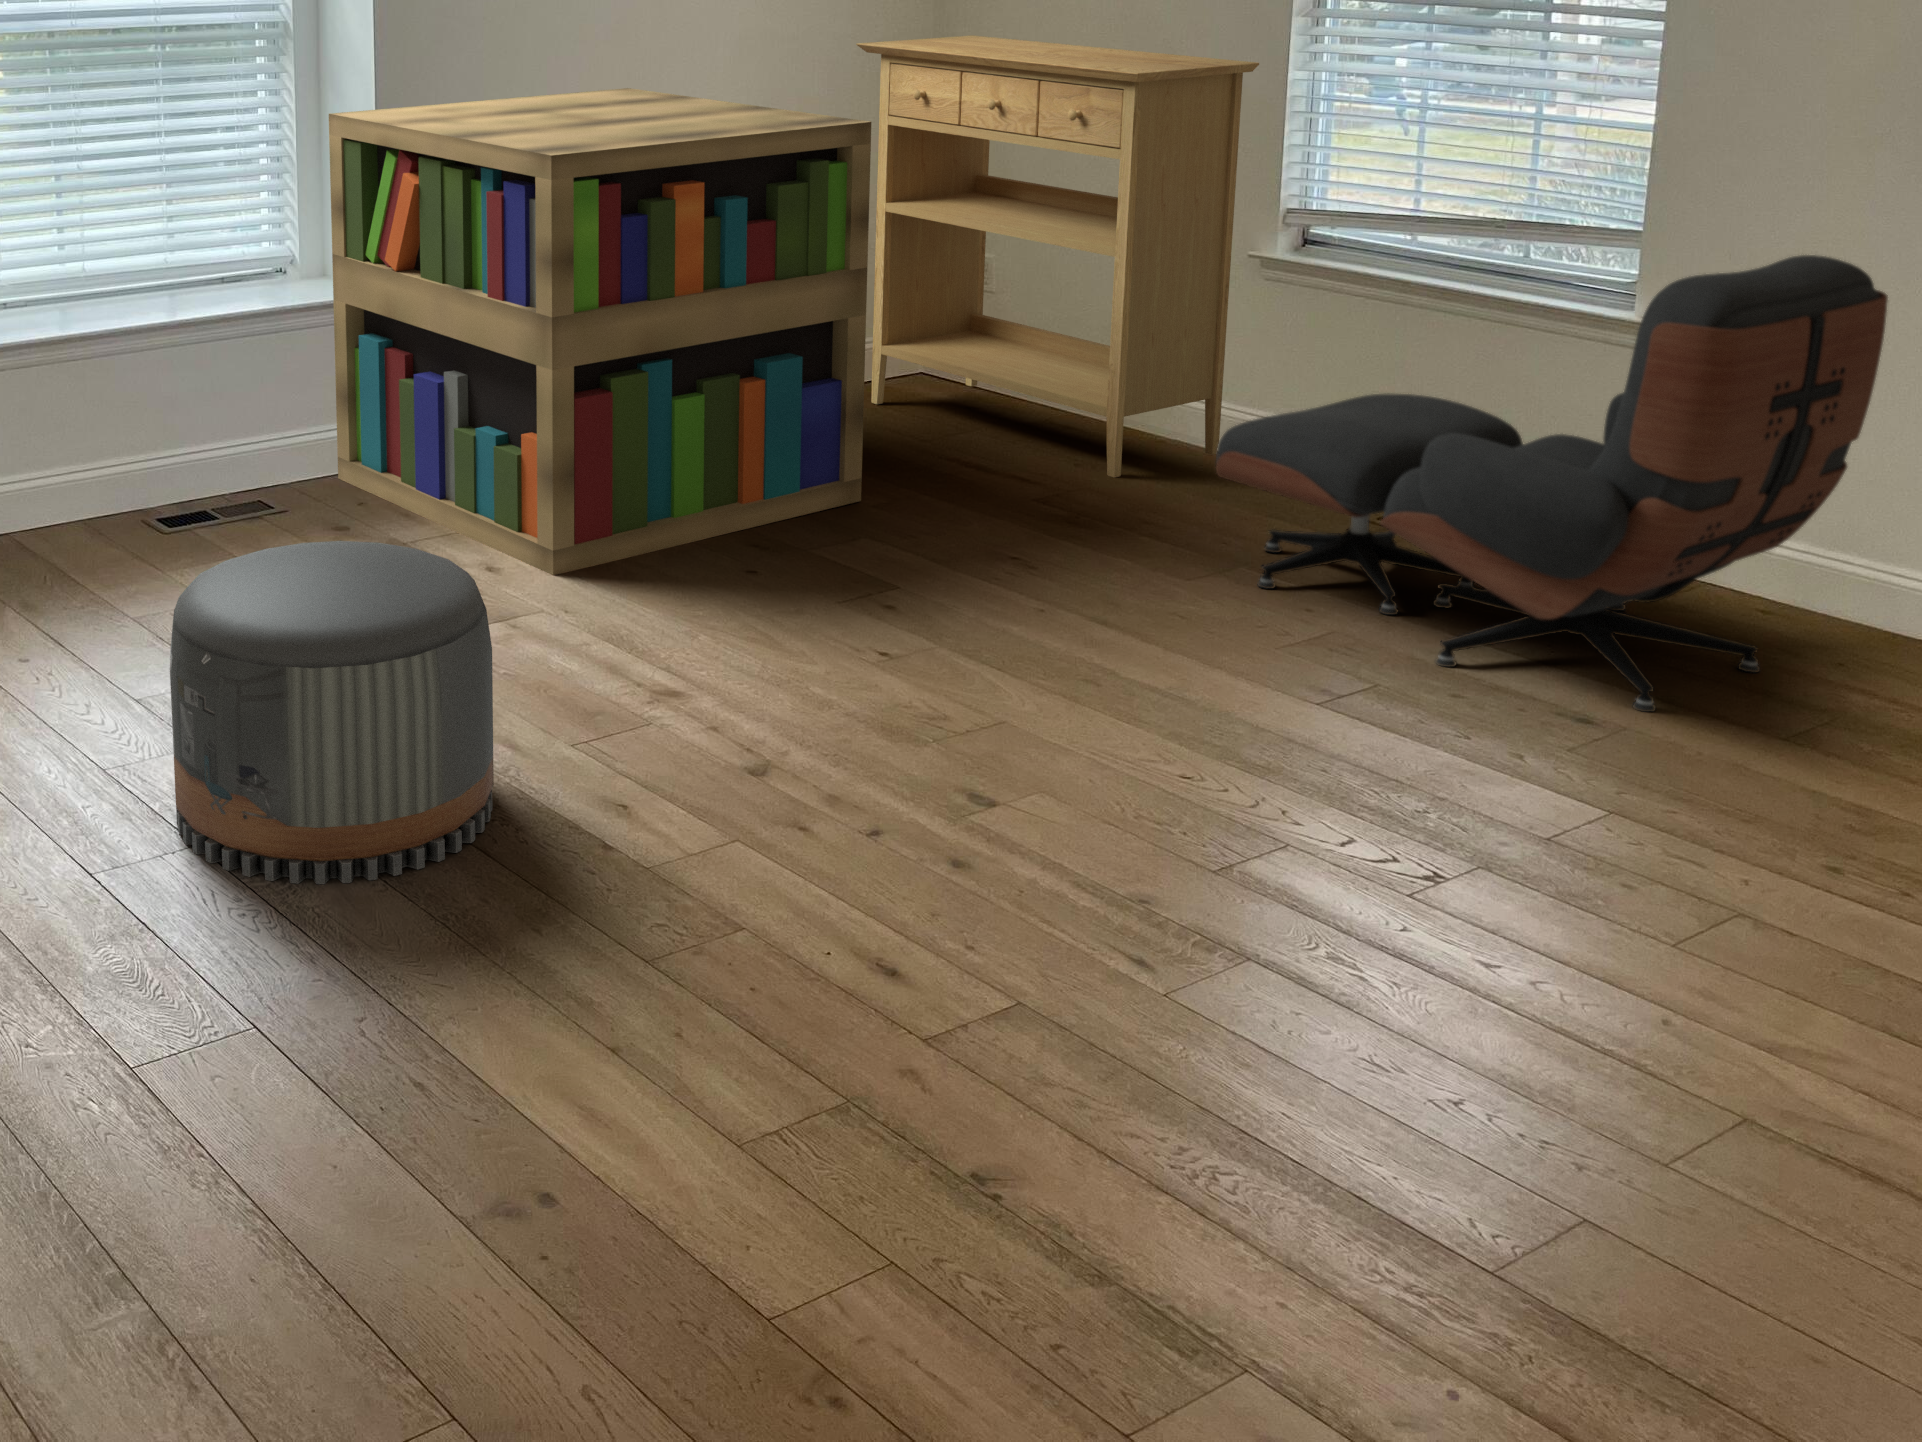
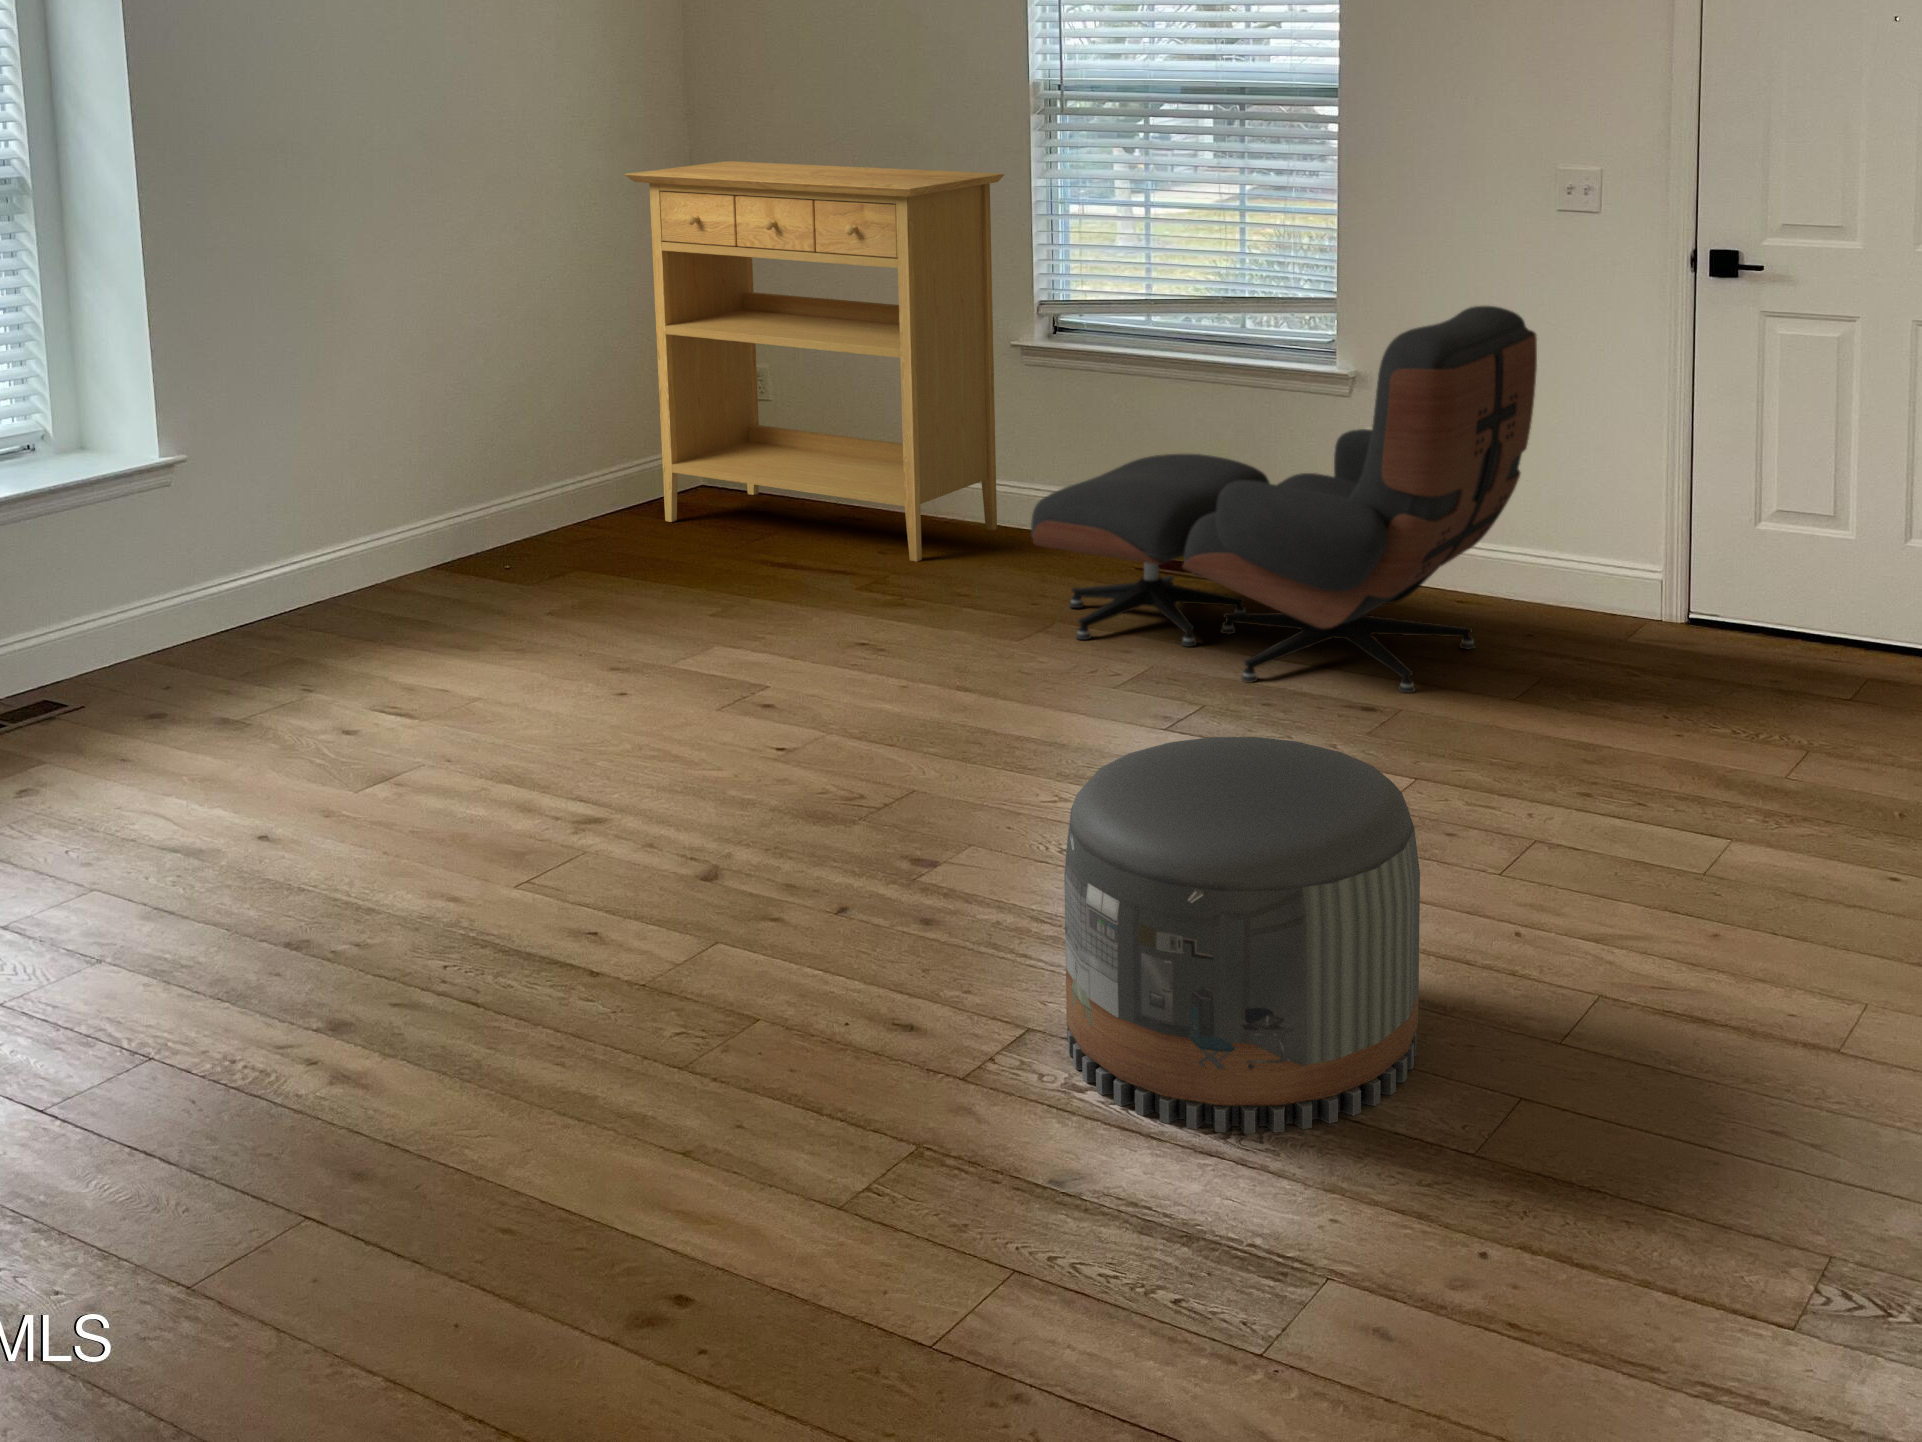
bookshelf: present [329,88,871,575] -> none [96,230,696,730]
pouf: present [170,541,494,884] -> present [1064,737,1420,1133]

